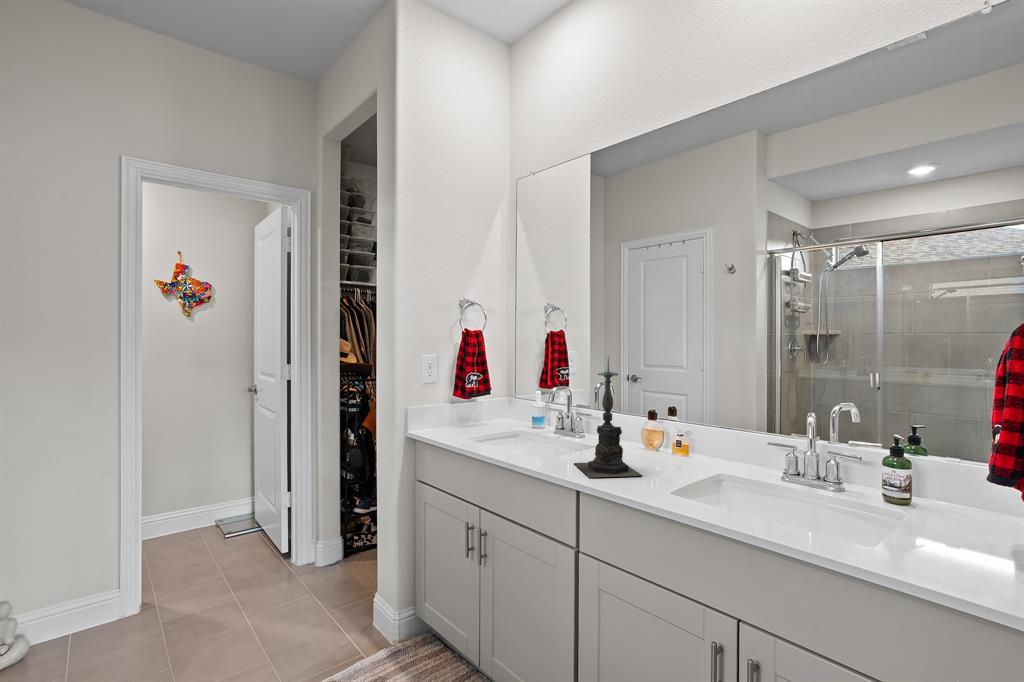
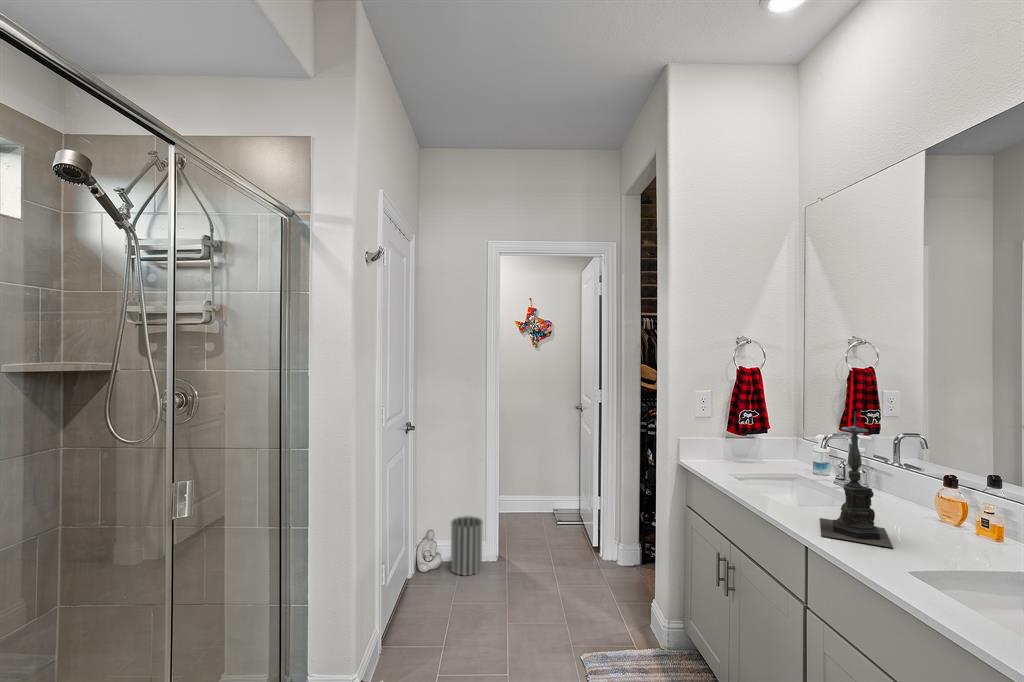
wastebasket: none [53,561,115,656] -> present [451,516,482,575]

